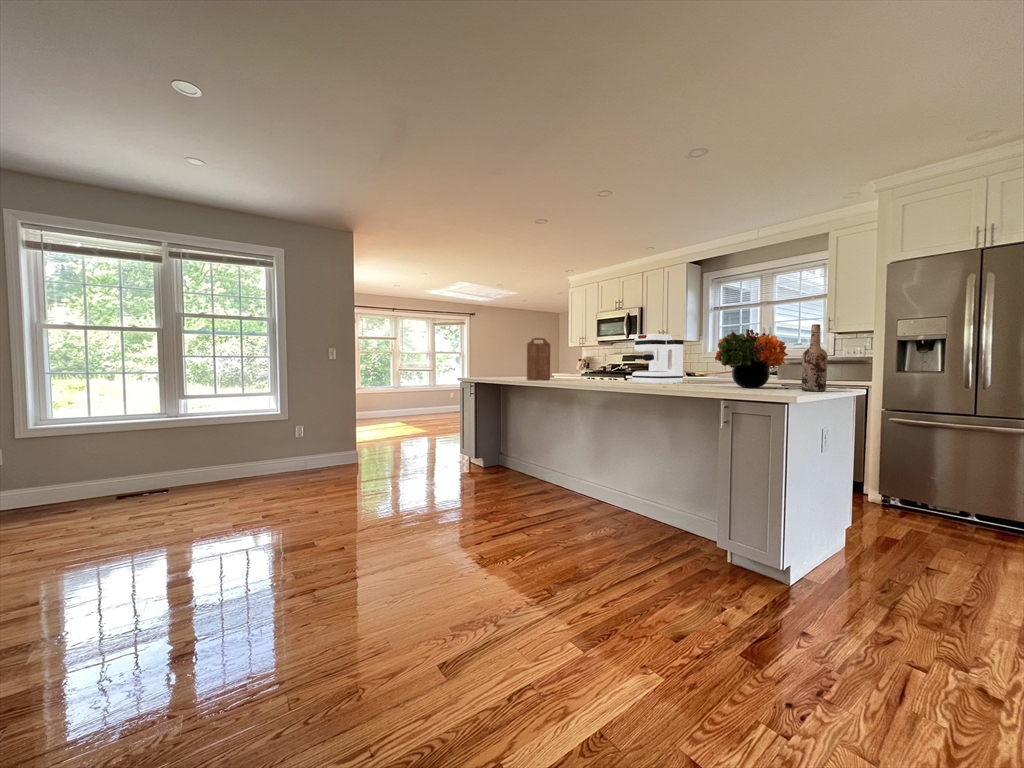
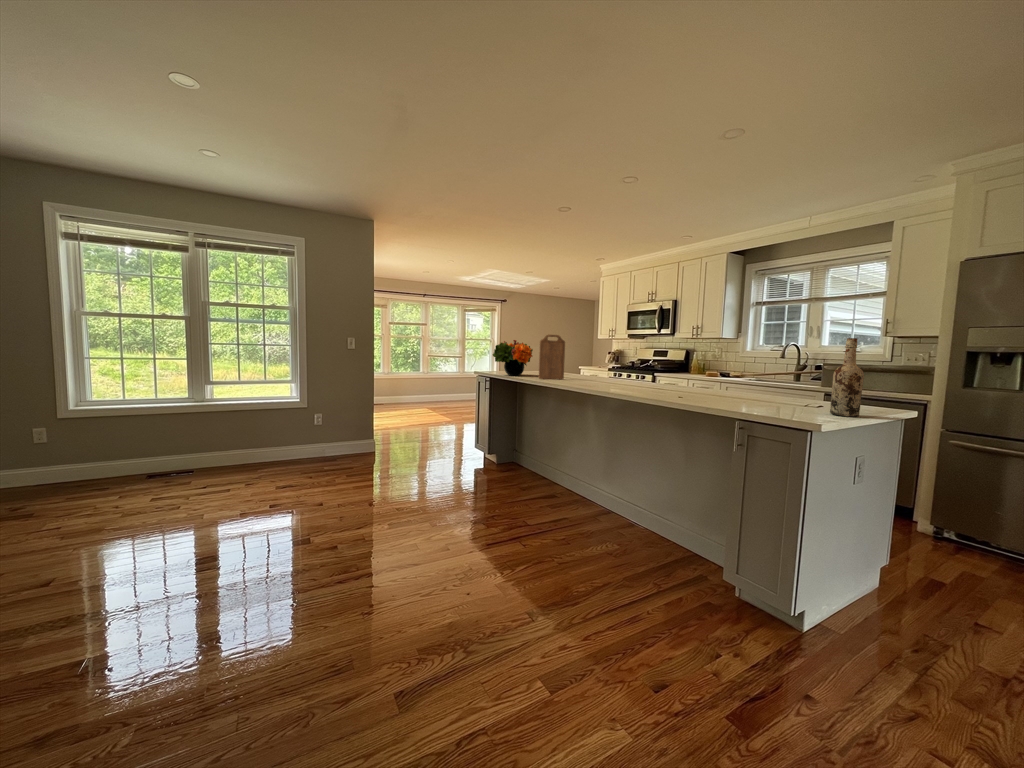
flower arrangement: present [715,329,788,388] -> present [493,340,533,376]
coffee maker: present [630,334,684,384] -> none [643,337,705,392]

